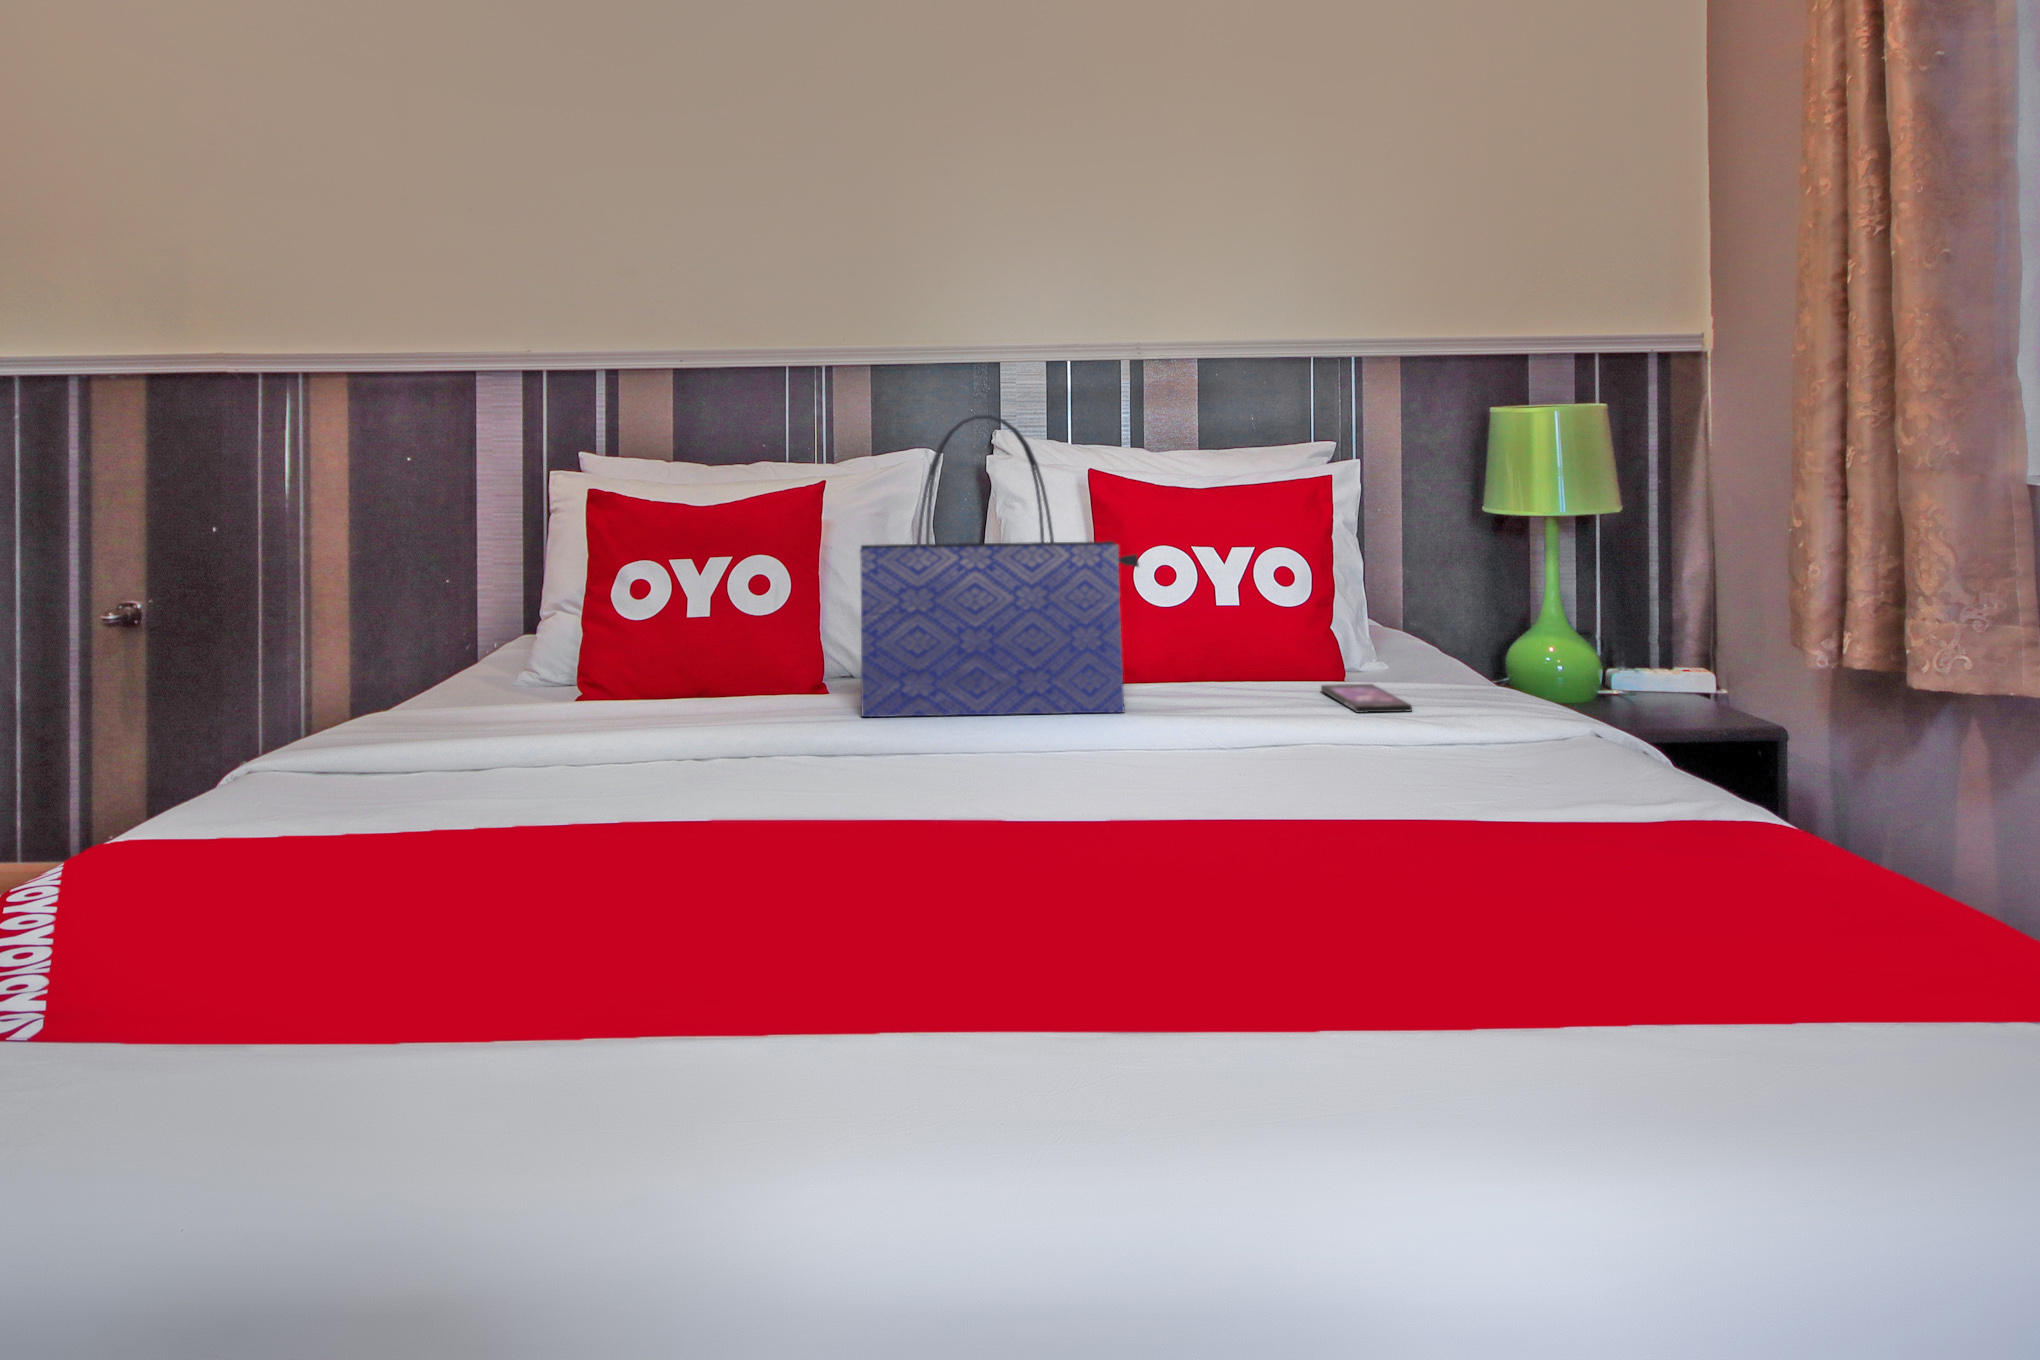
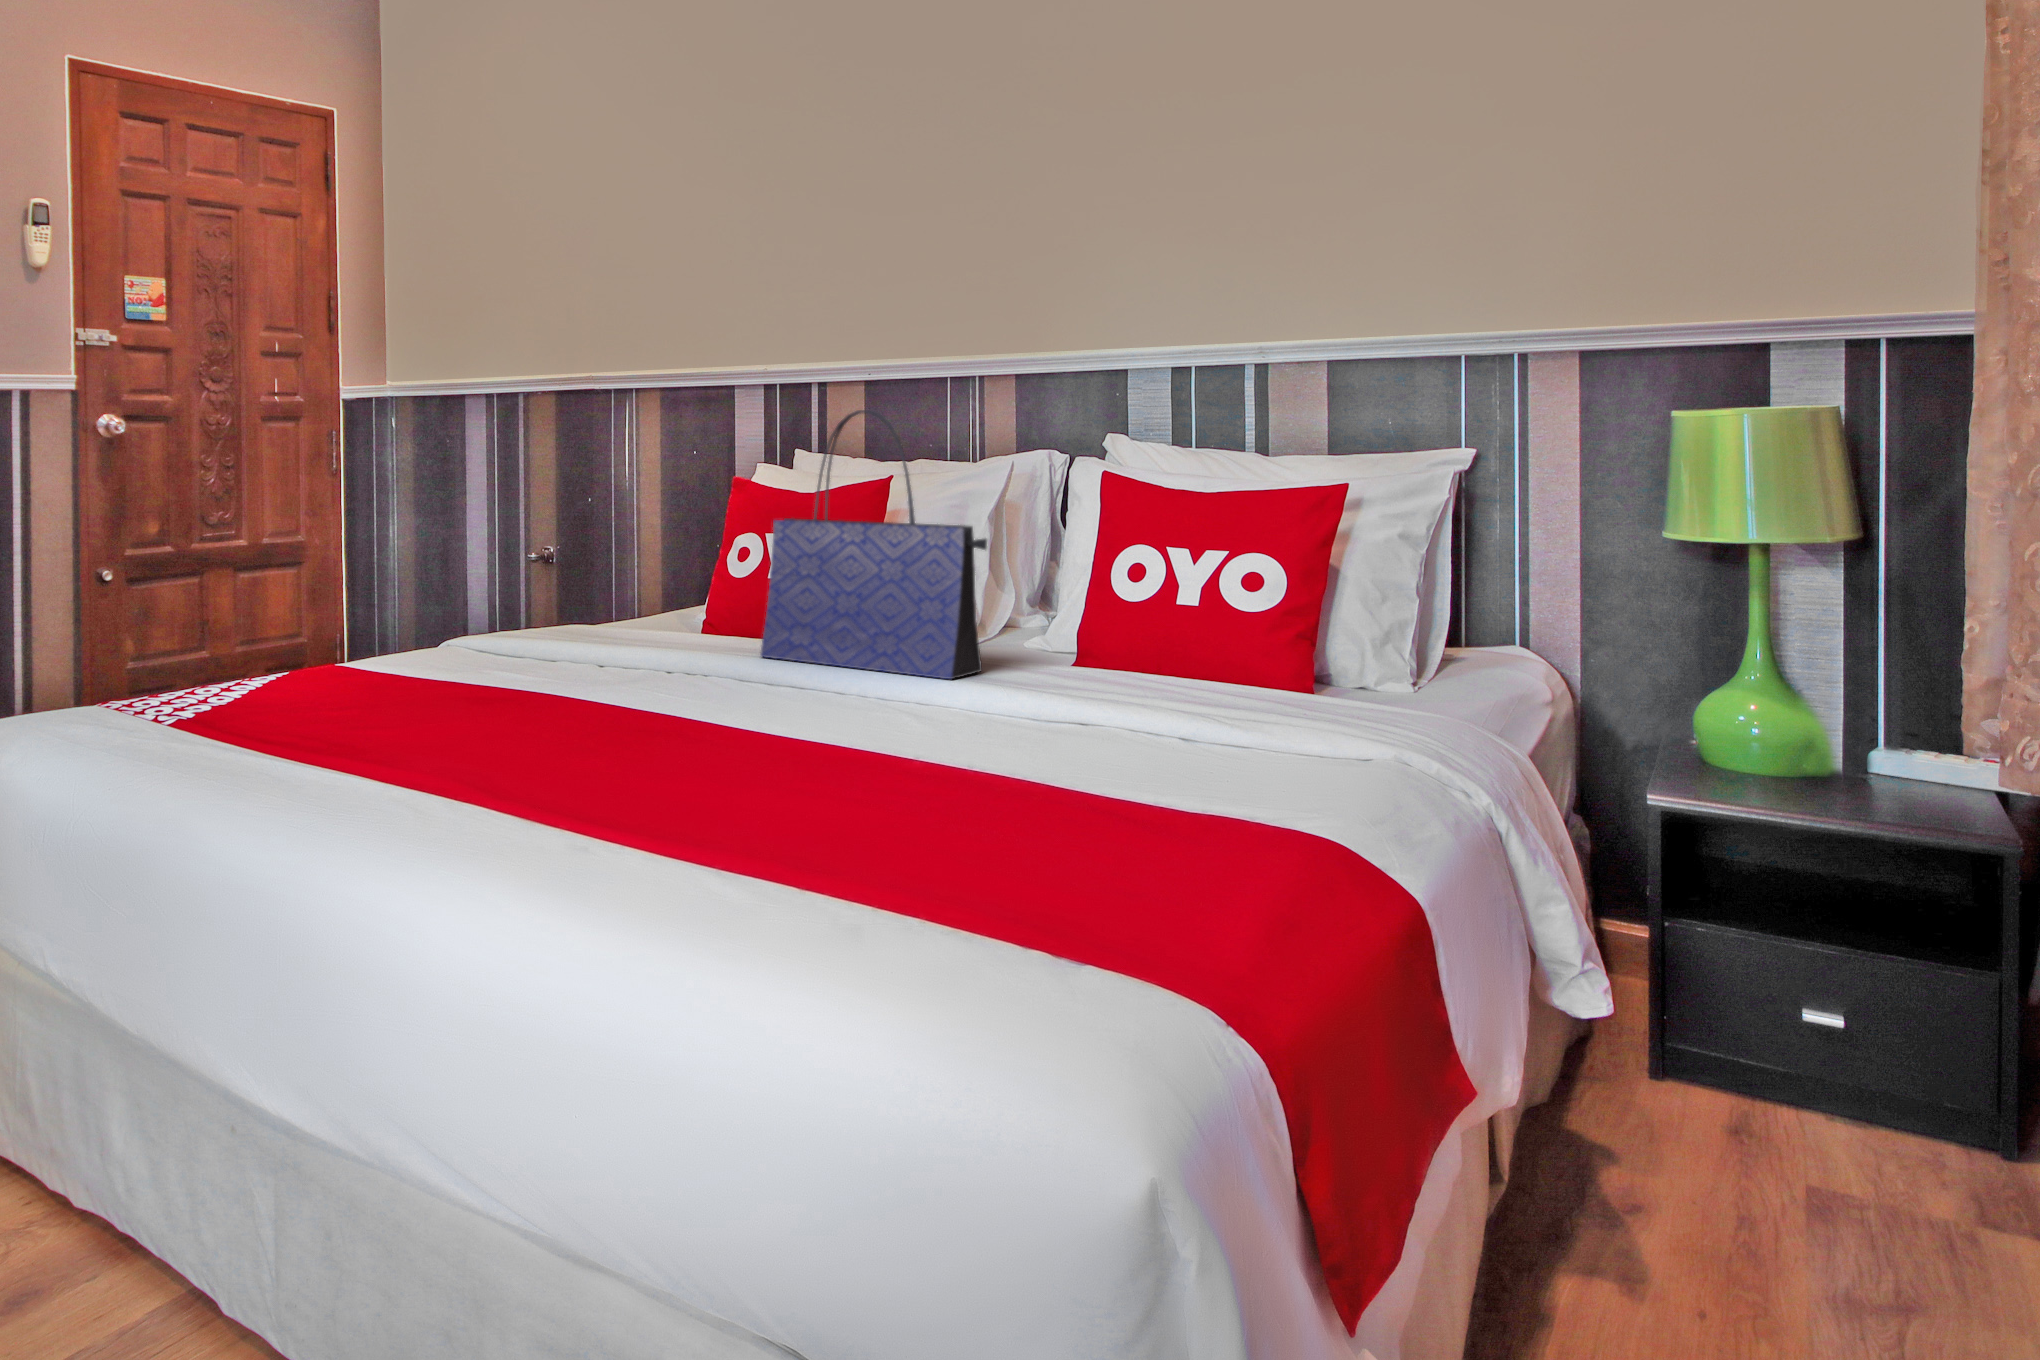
smartphone: present [1321,684,1412,713] -> none [1145,685,1238,713]

